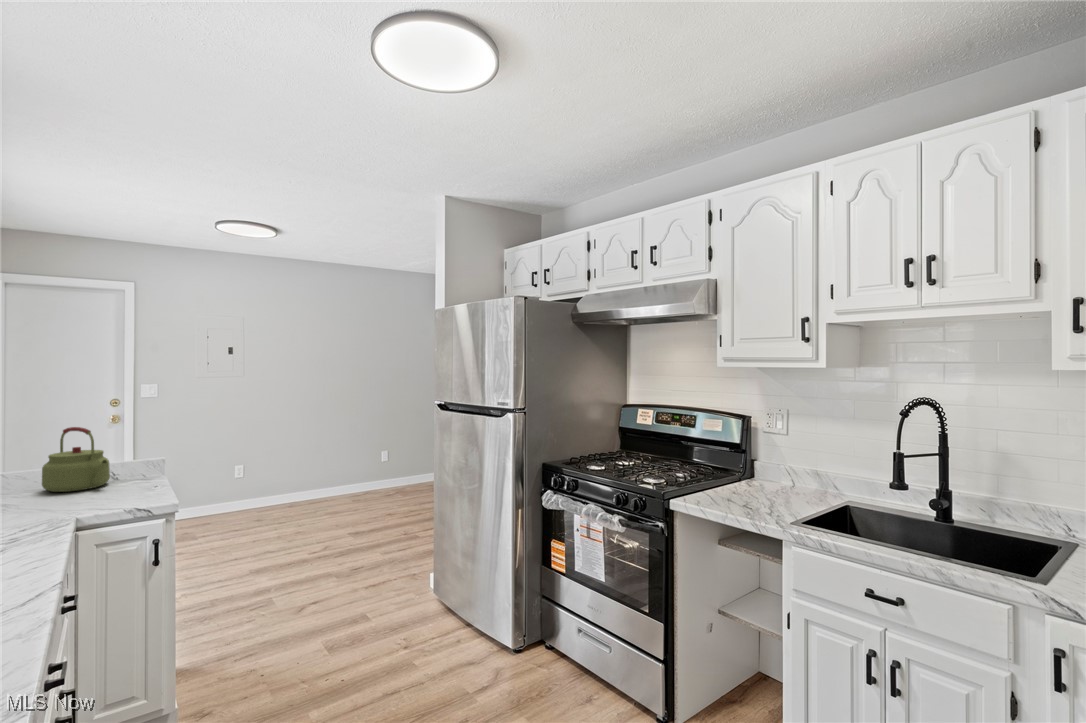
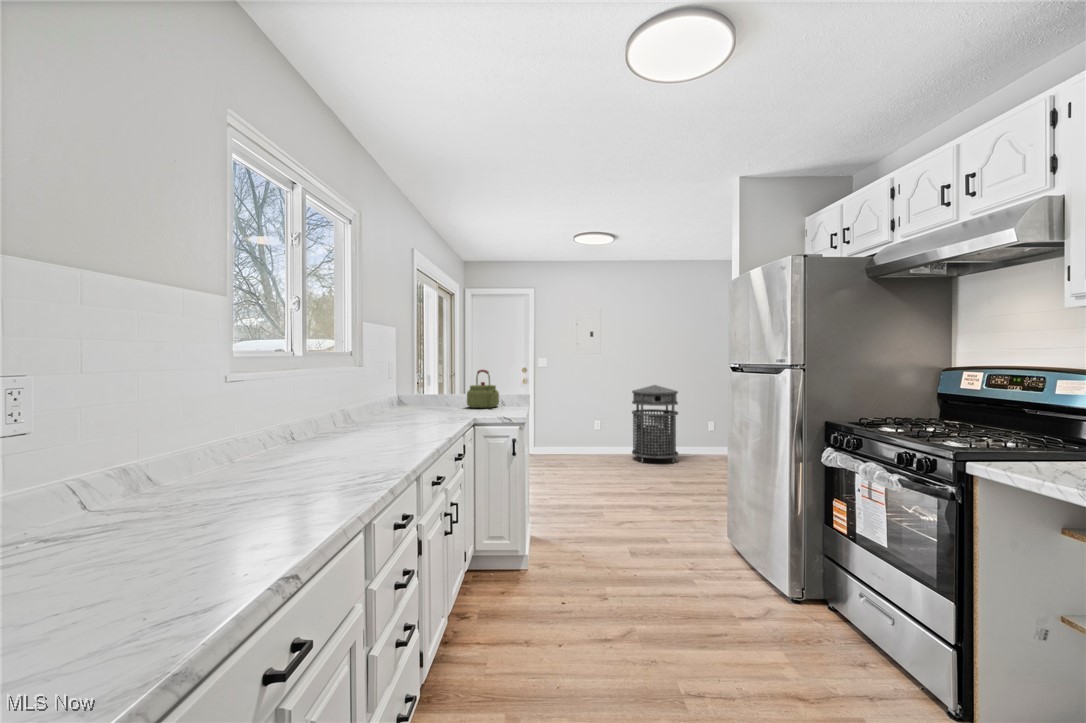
trash can: none [290,415,350,515] -> present [632,385,679,463]

